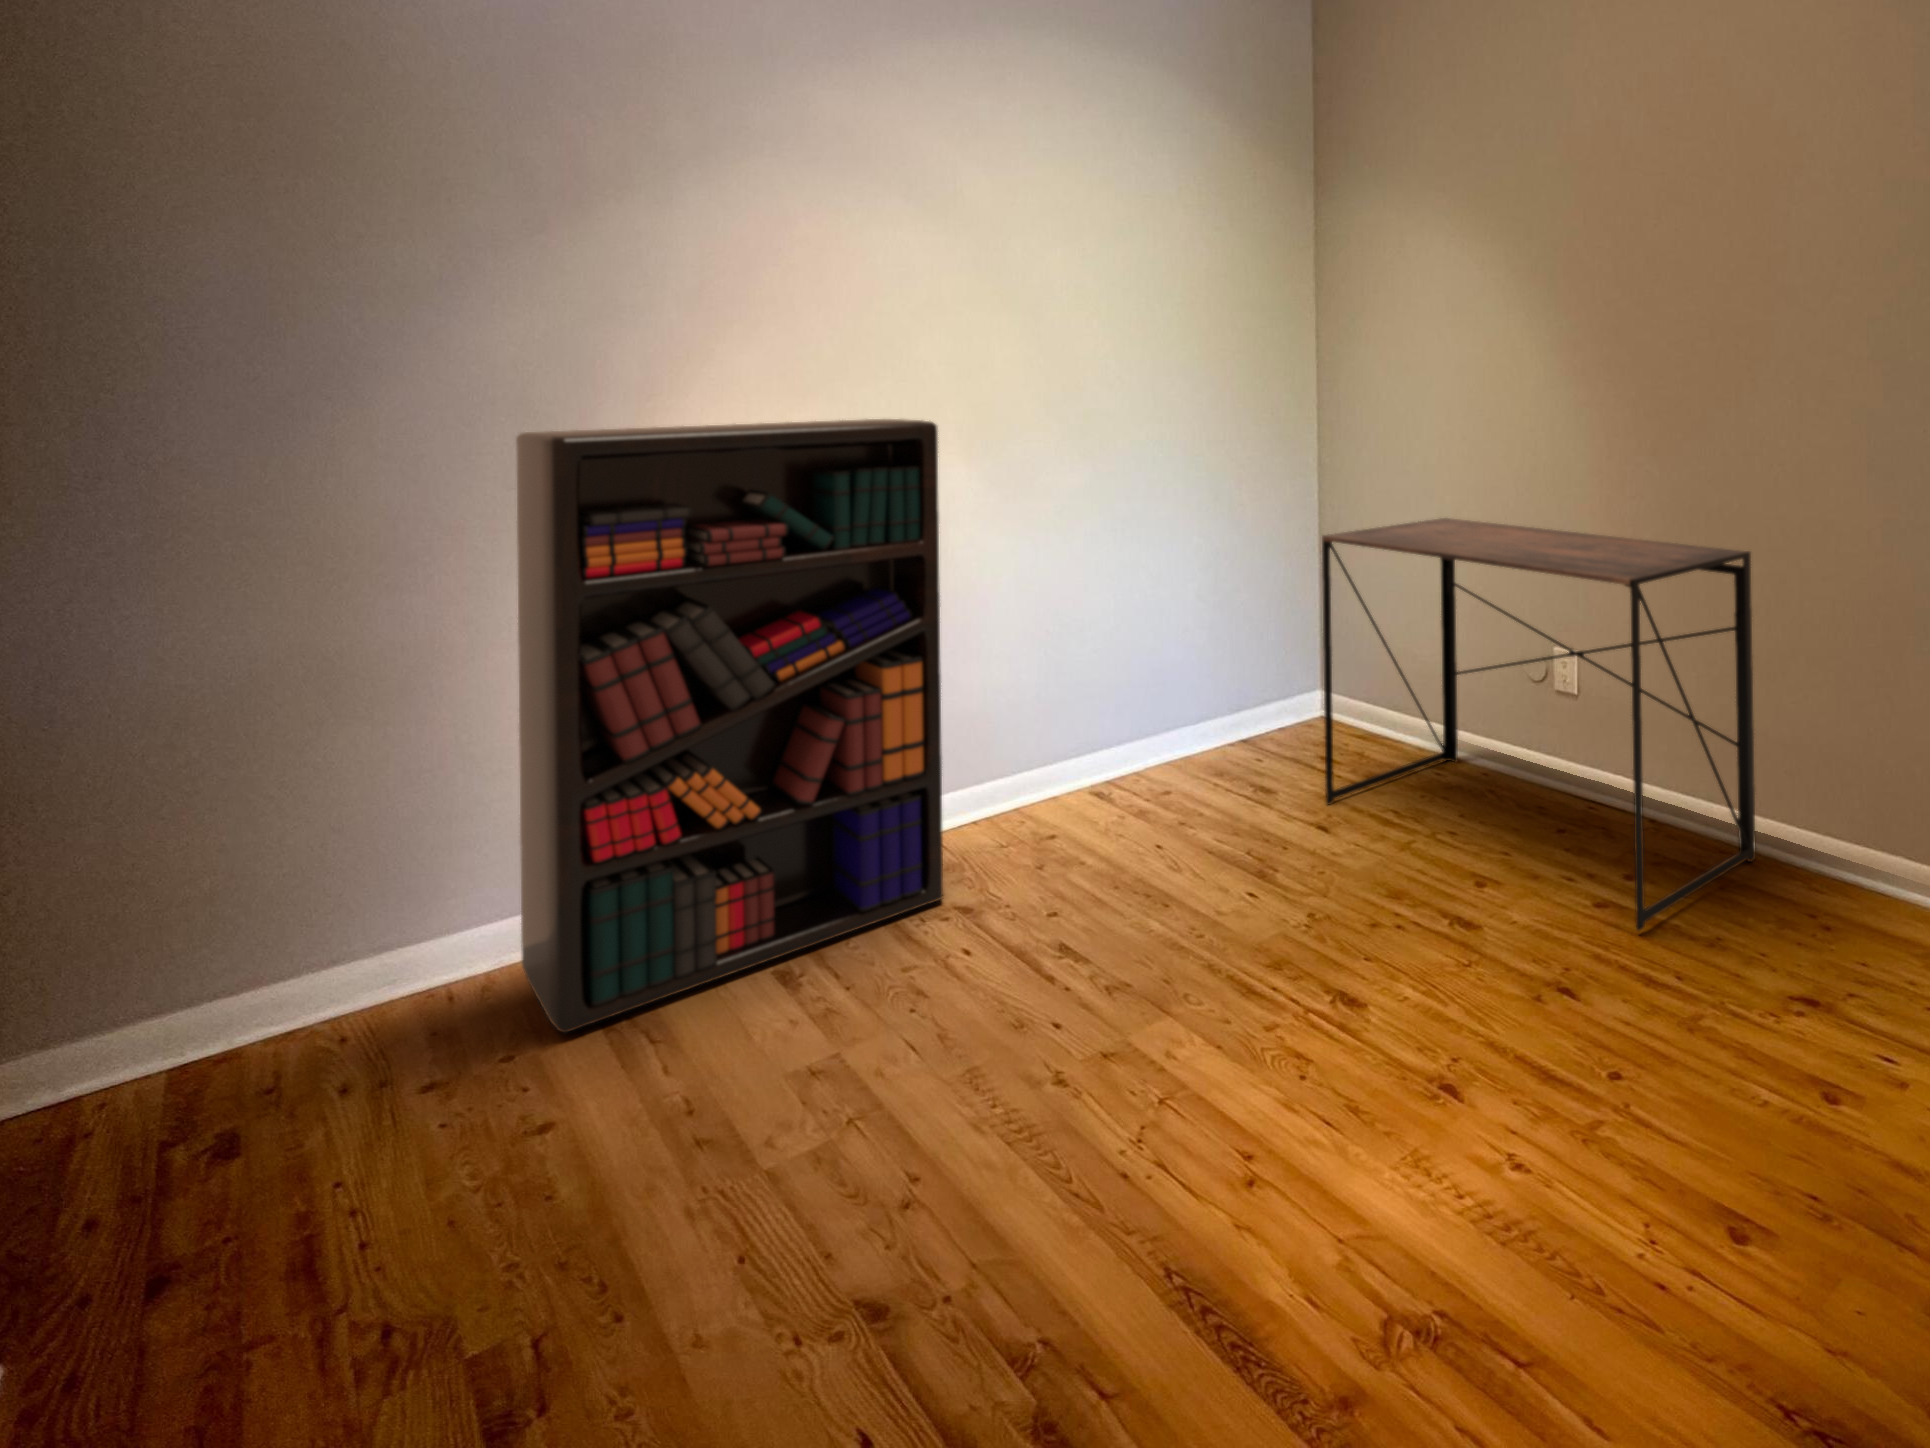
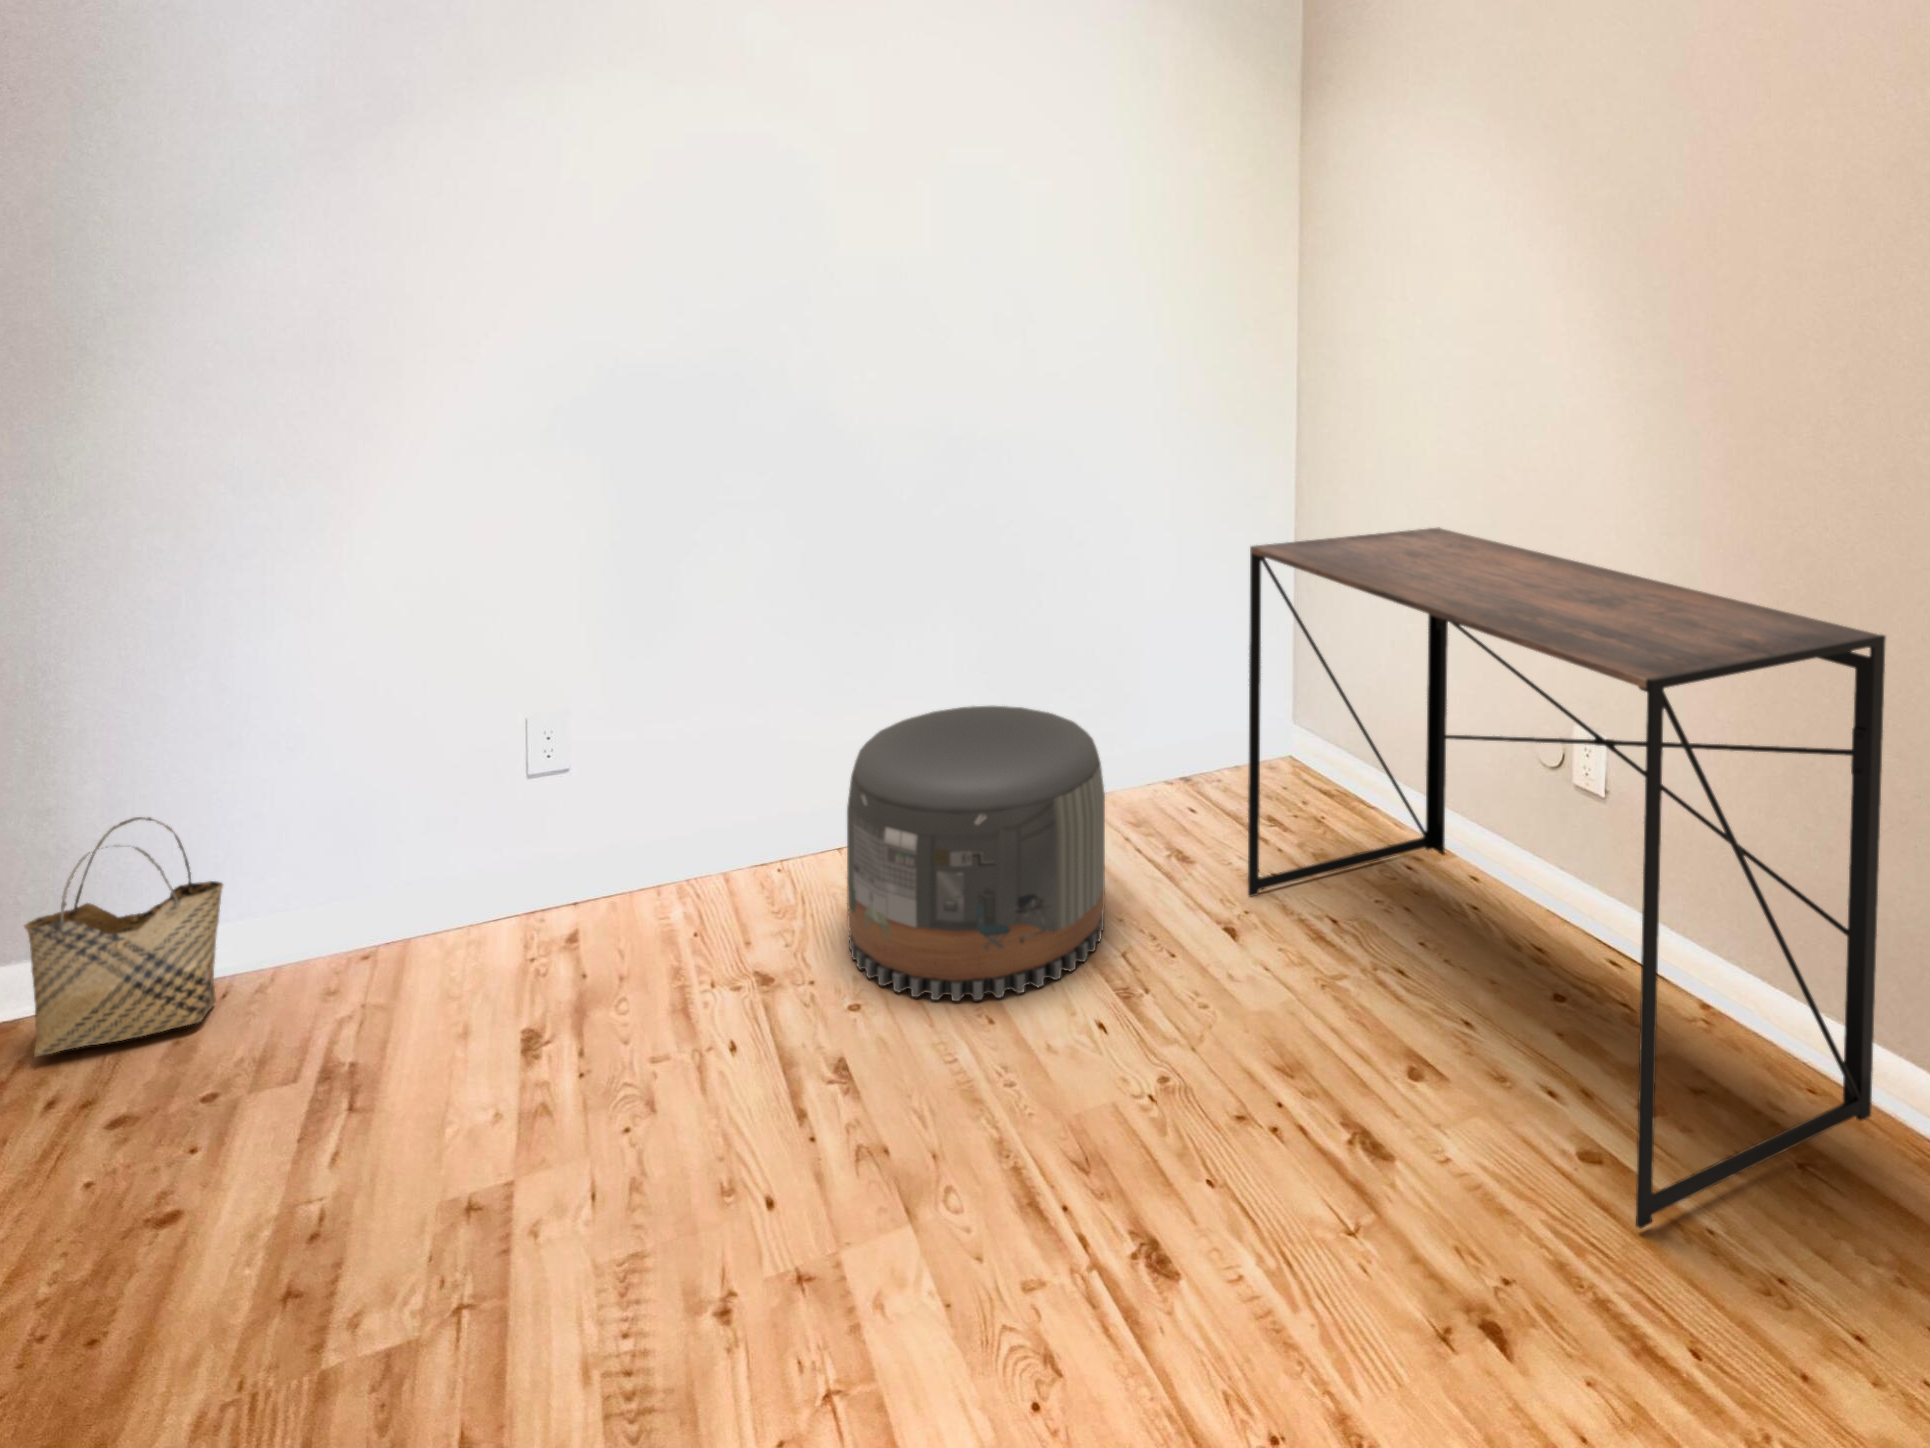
bookshelf: present [516,419,943,1033] -> none [252,376,745,1082]
pouf: none [1019,677,1227,898] -> present [847,706,1105,1001]
woven basket: none [272,834,457,1060] -> present [24,817,223,1057]

